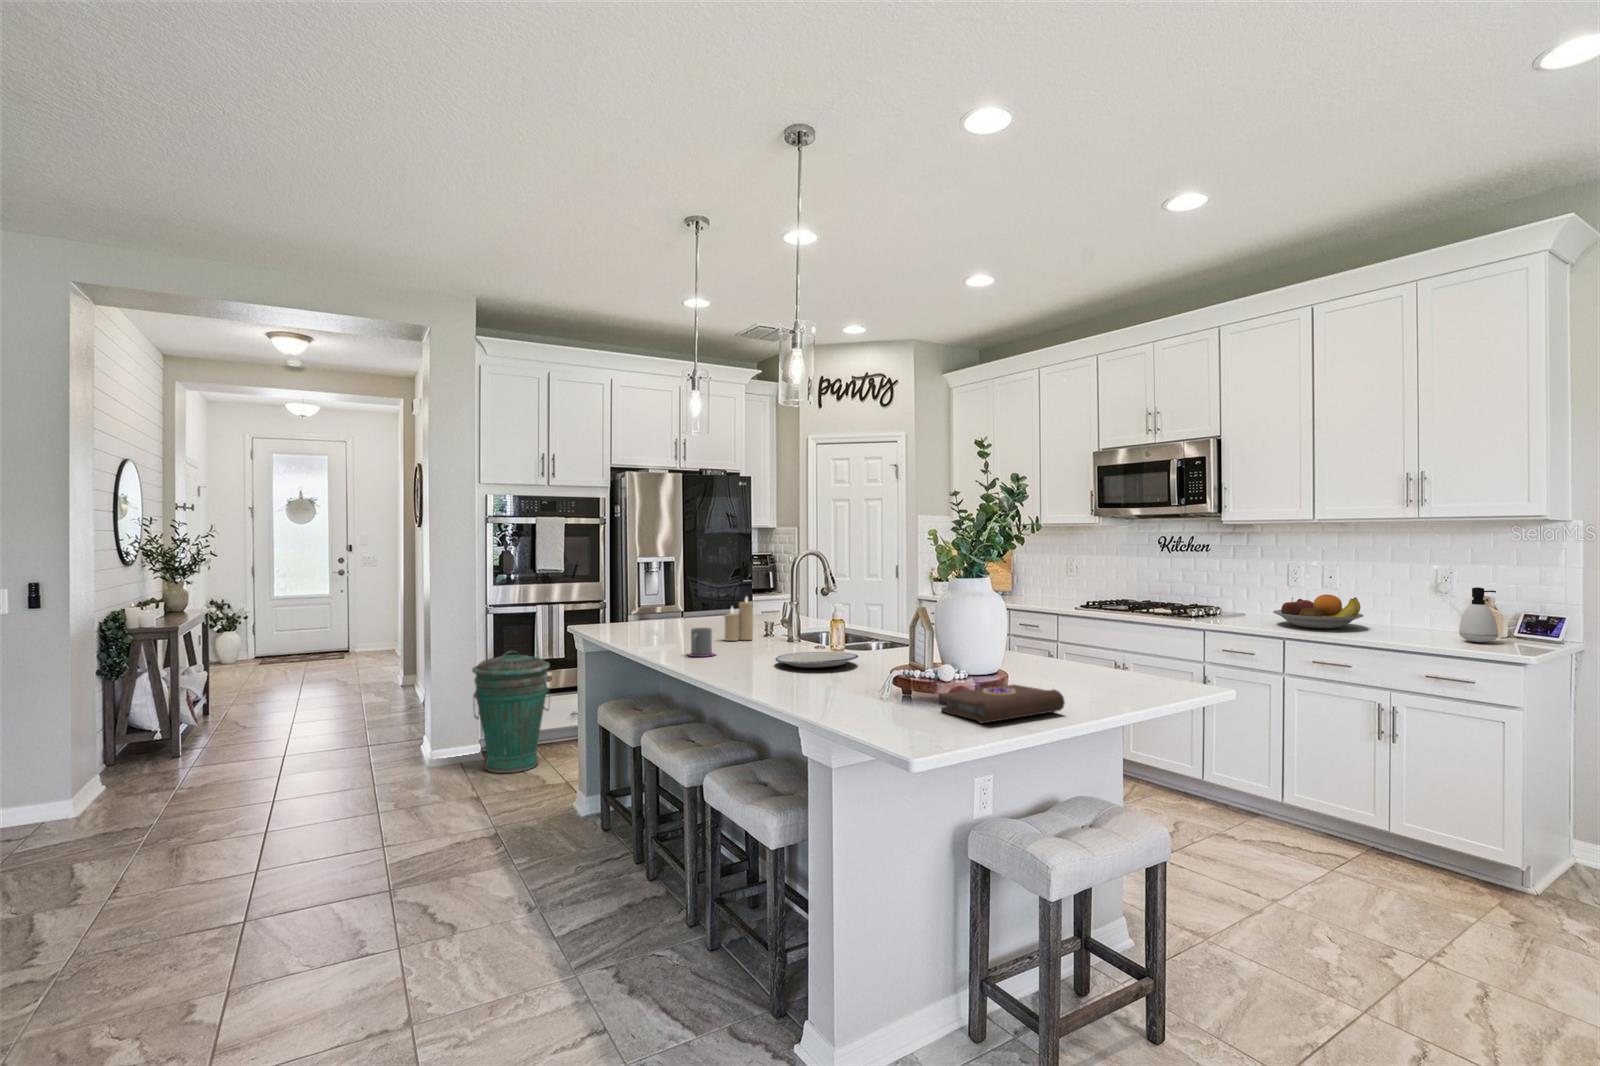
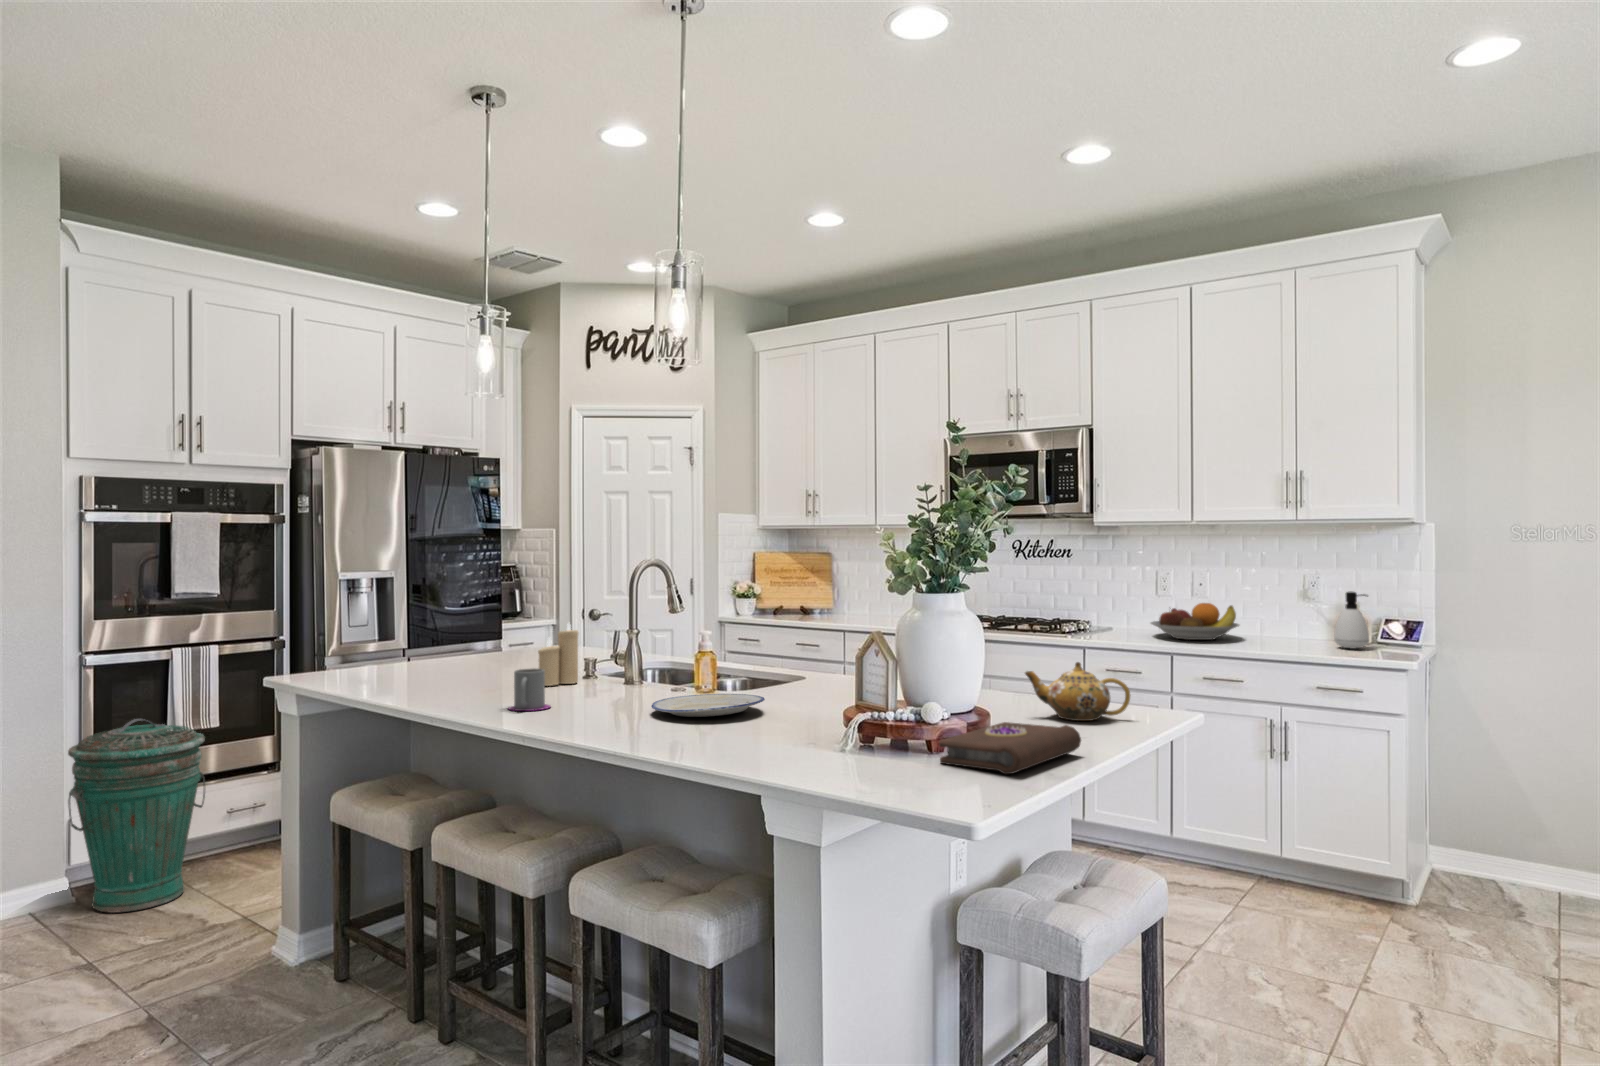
teapot: none [1060,640,1151,689] -> present [1025,662,1130,721]

